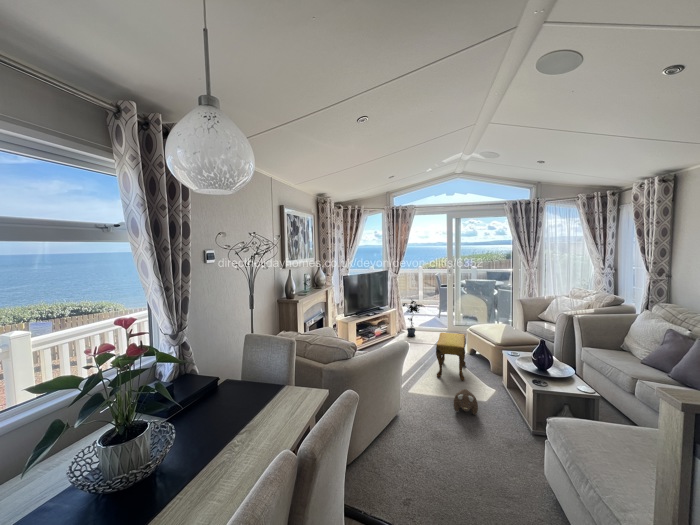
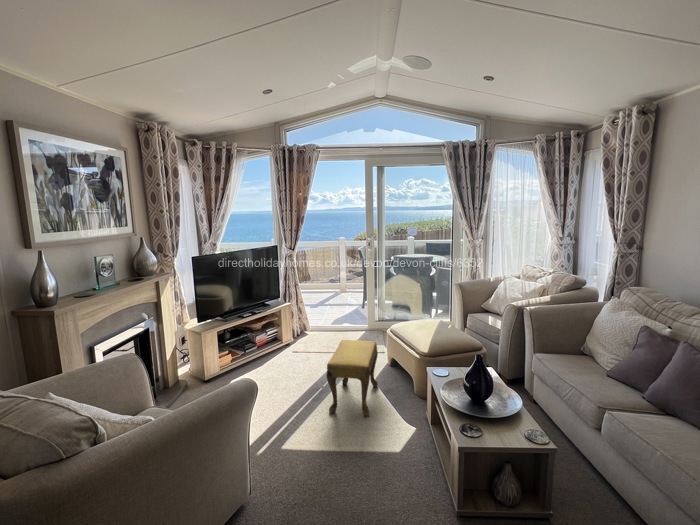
potted plant: present [402,301,422,336] -> none [299,287,332,341]
plush toy: present [454,389,478,415] -> none [336,444,374,489]

